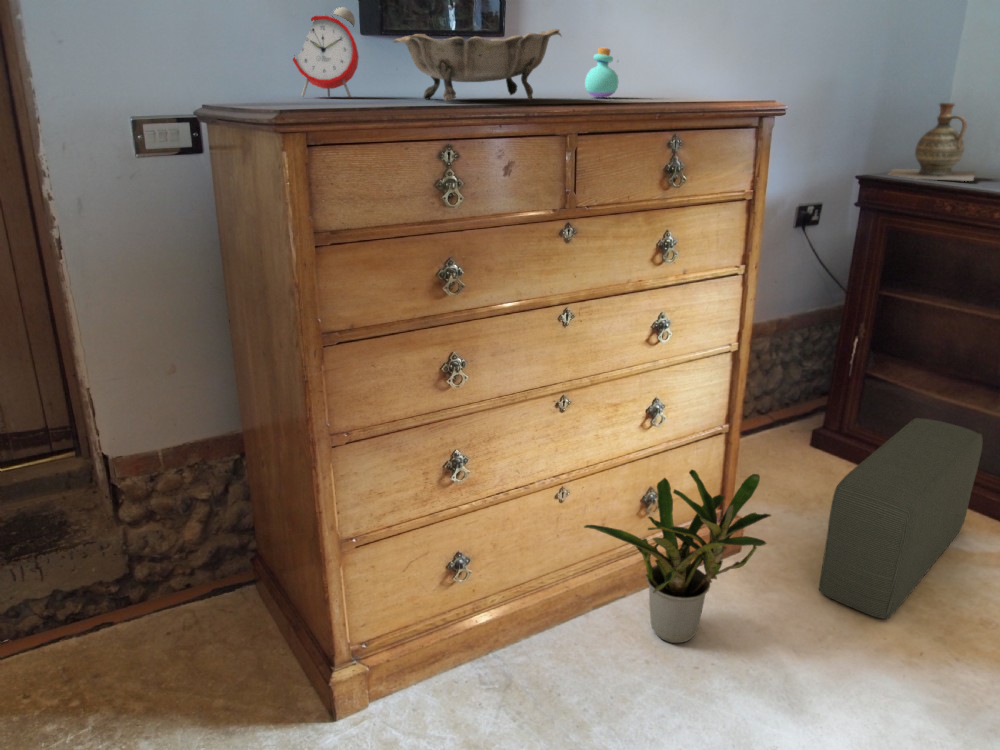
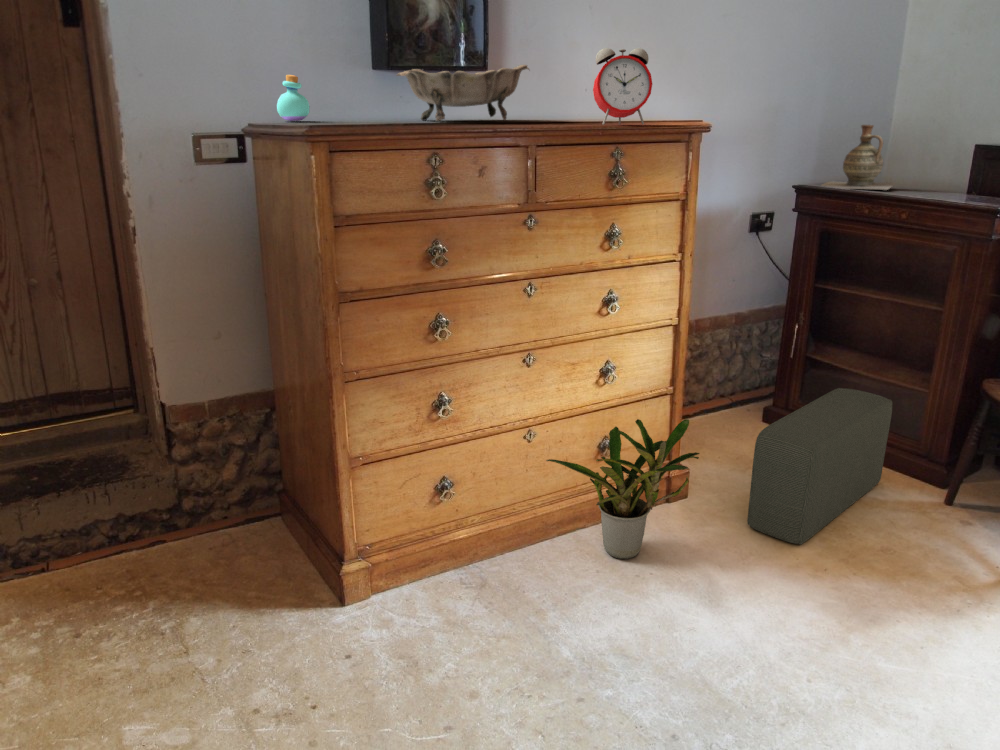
alarm clock: present [293,7,359,97] -> present [593,48,652,125]
perfume bottle: present [585,47,618,97] -> present [277,75,310,121]

